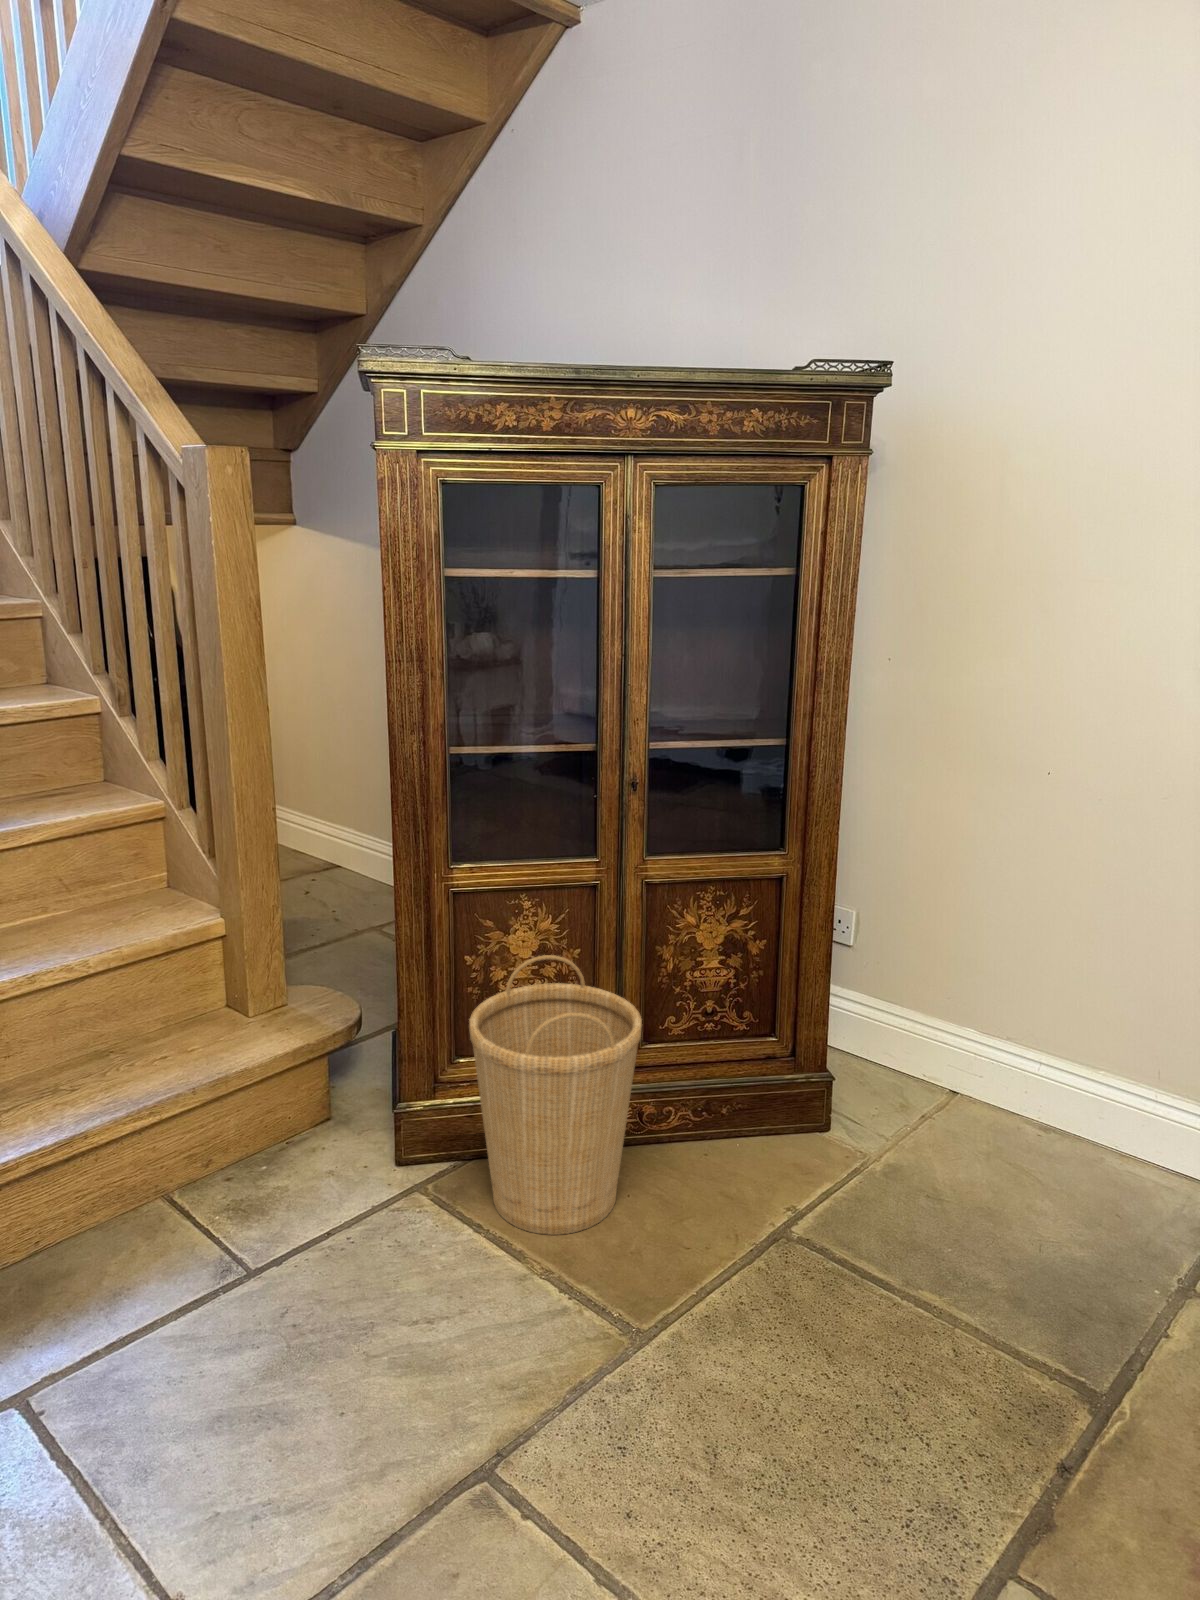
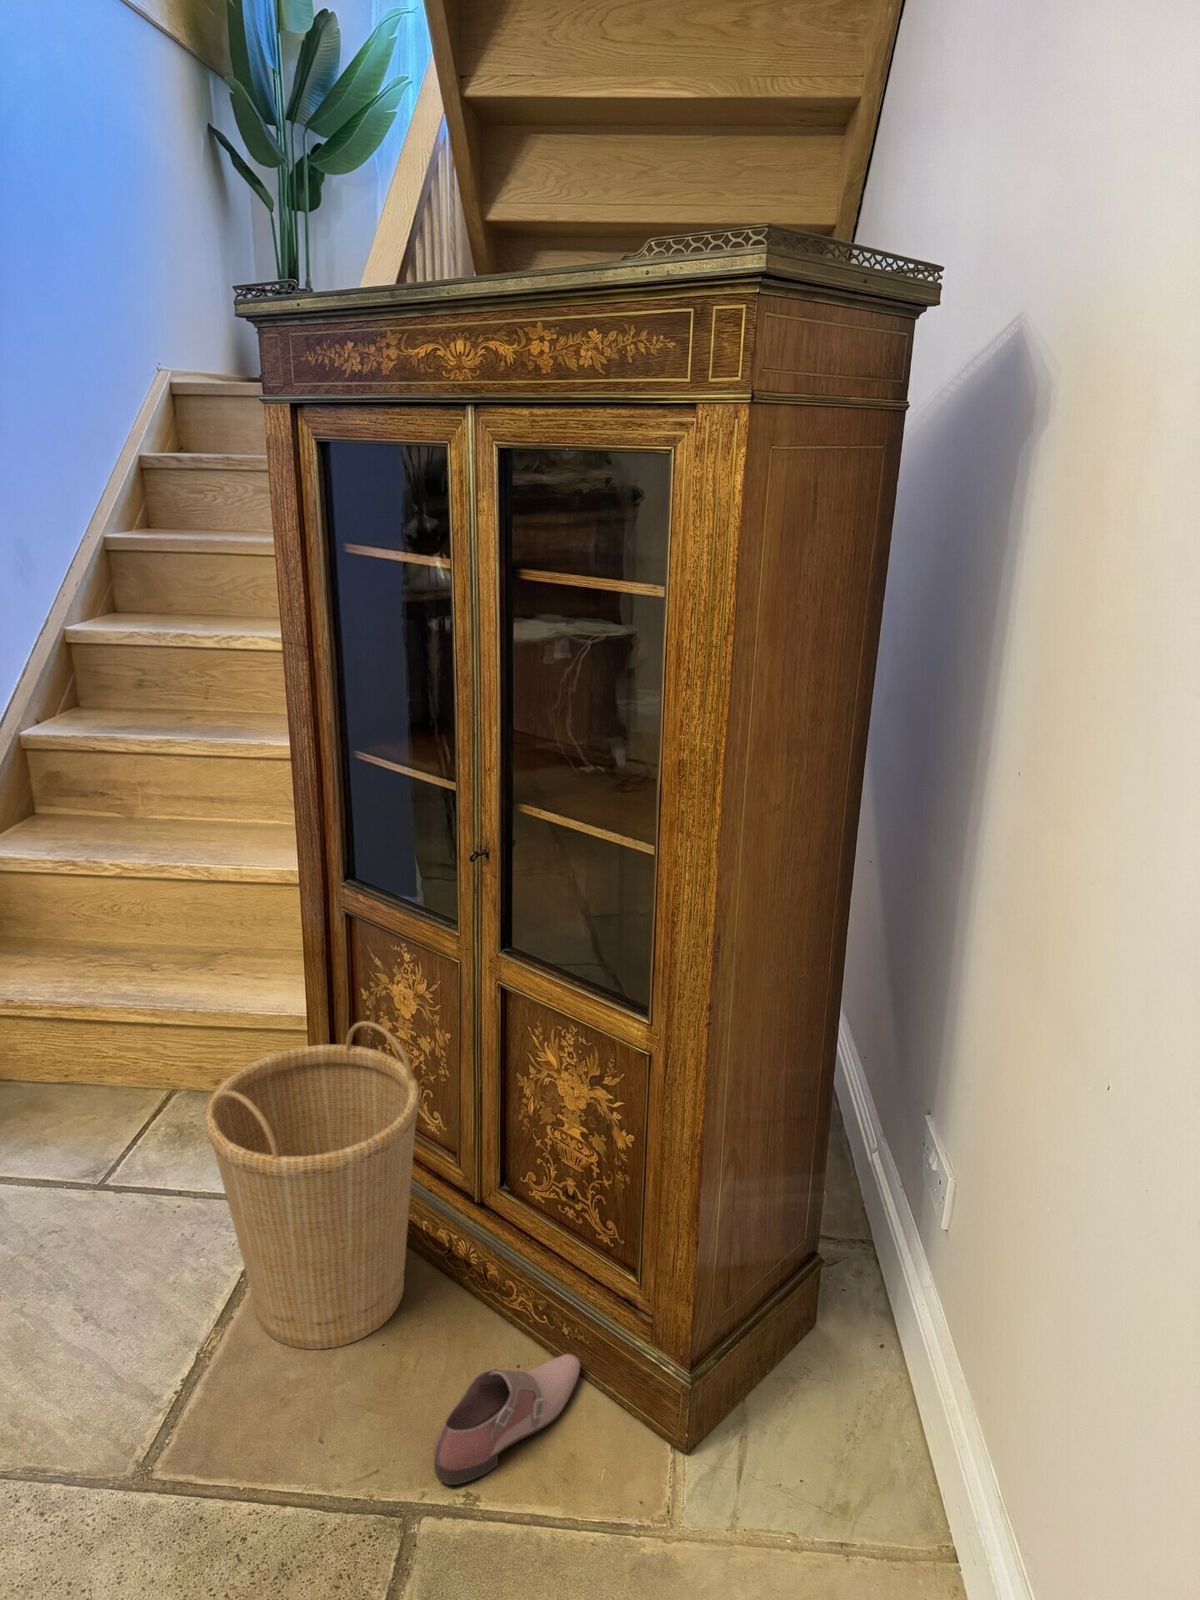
shoe: none [727,1124,786,1210] -> present [433,1354,580,1485]

